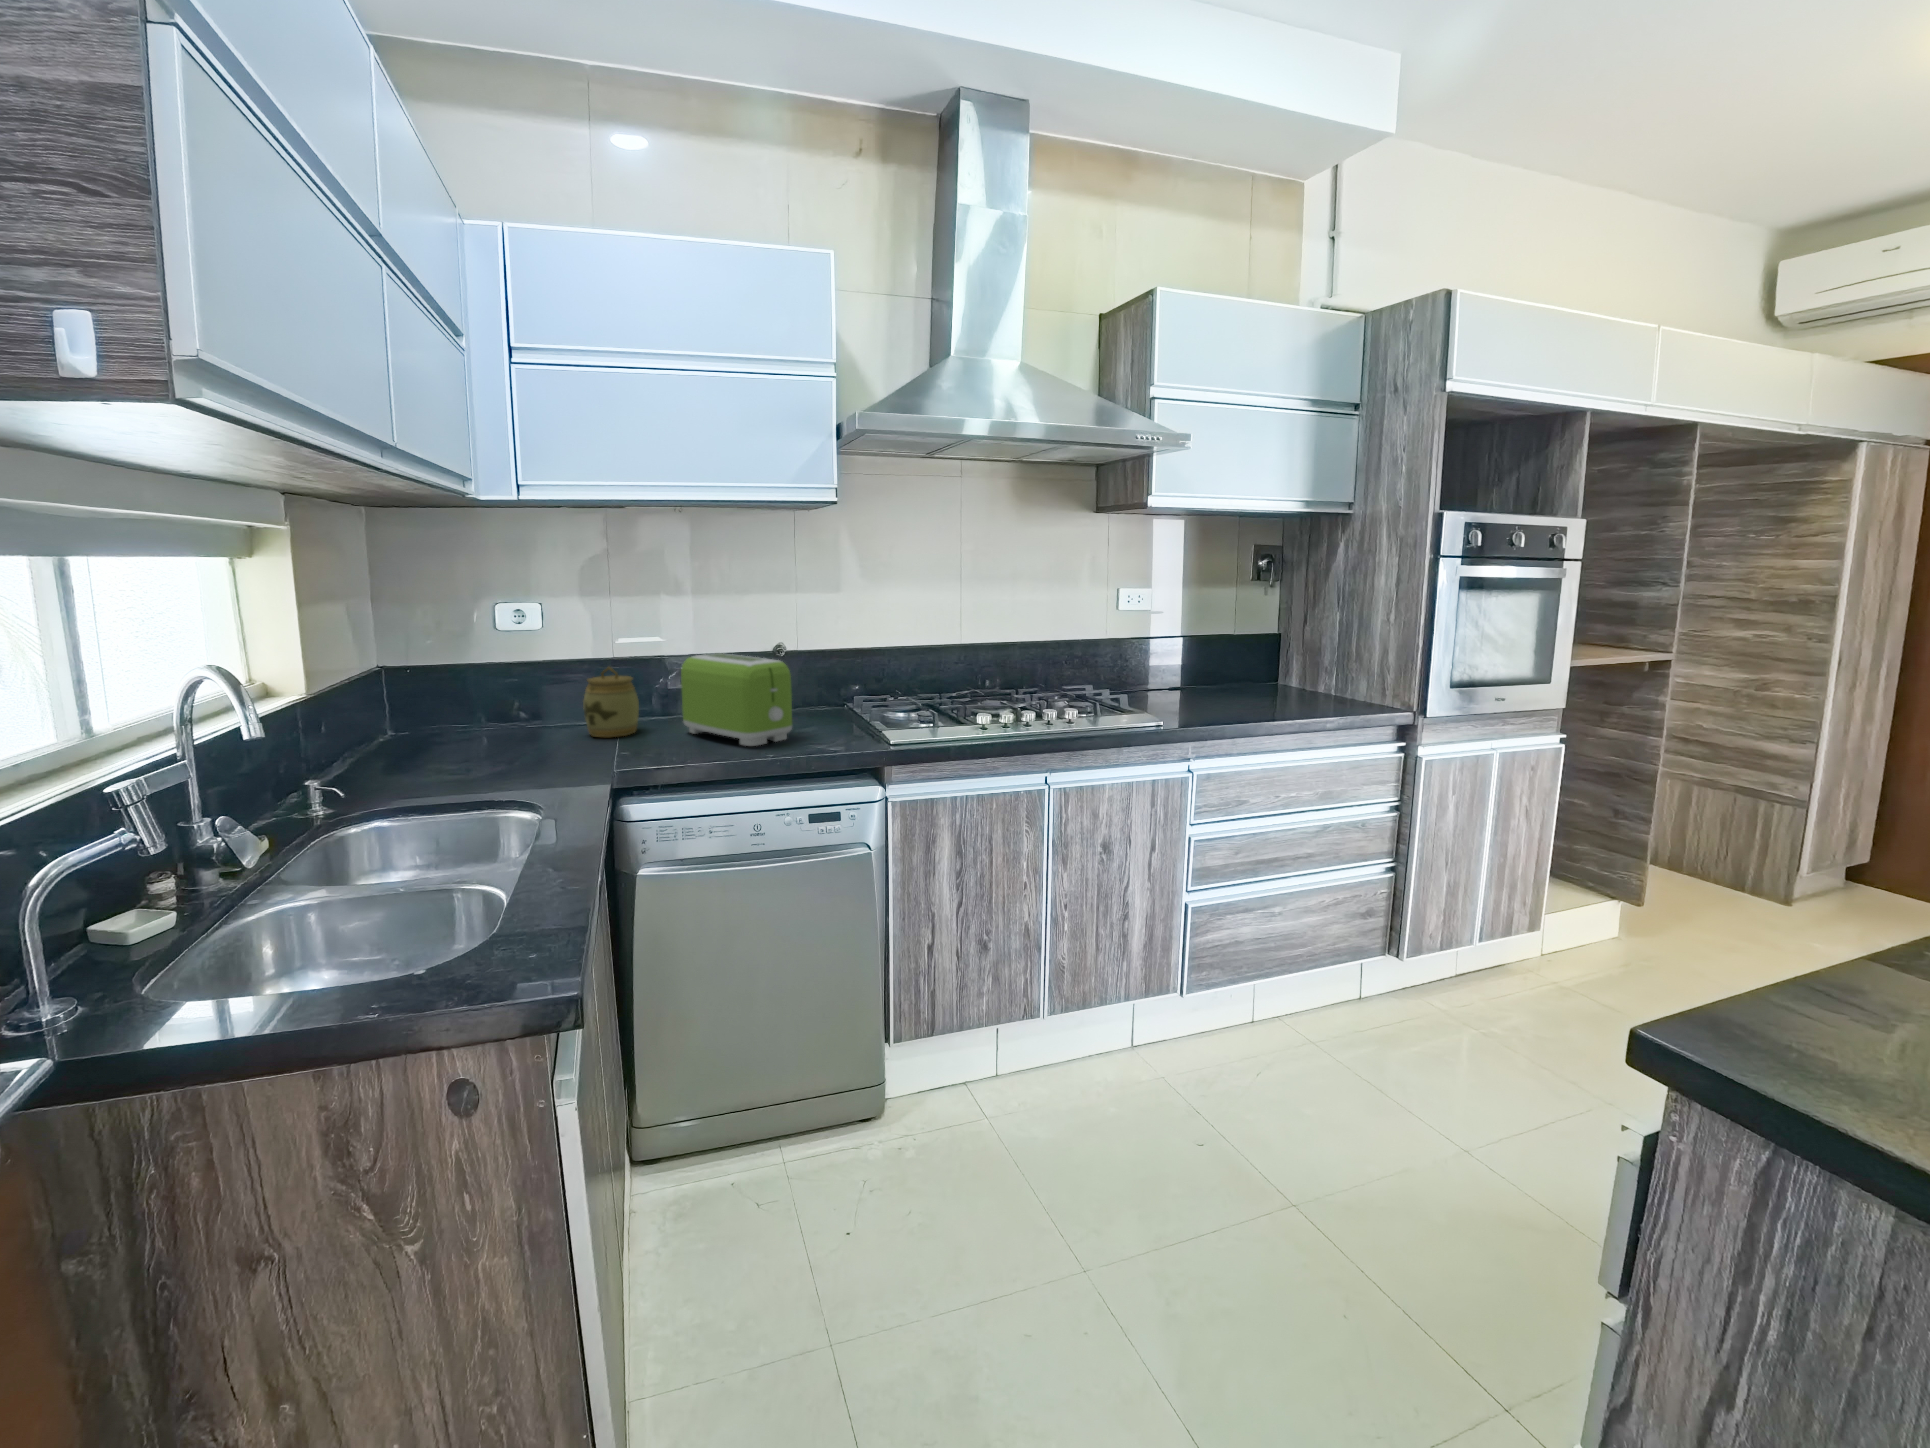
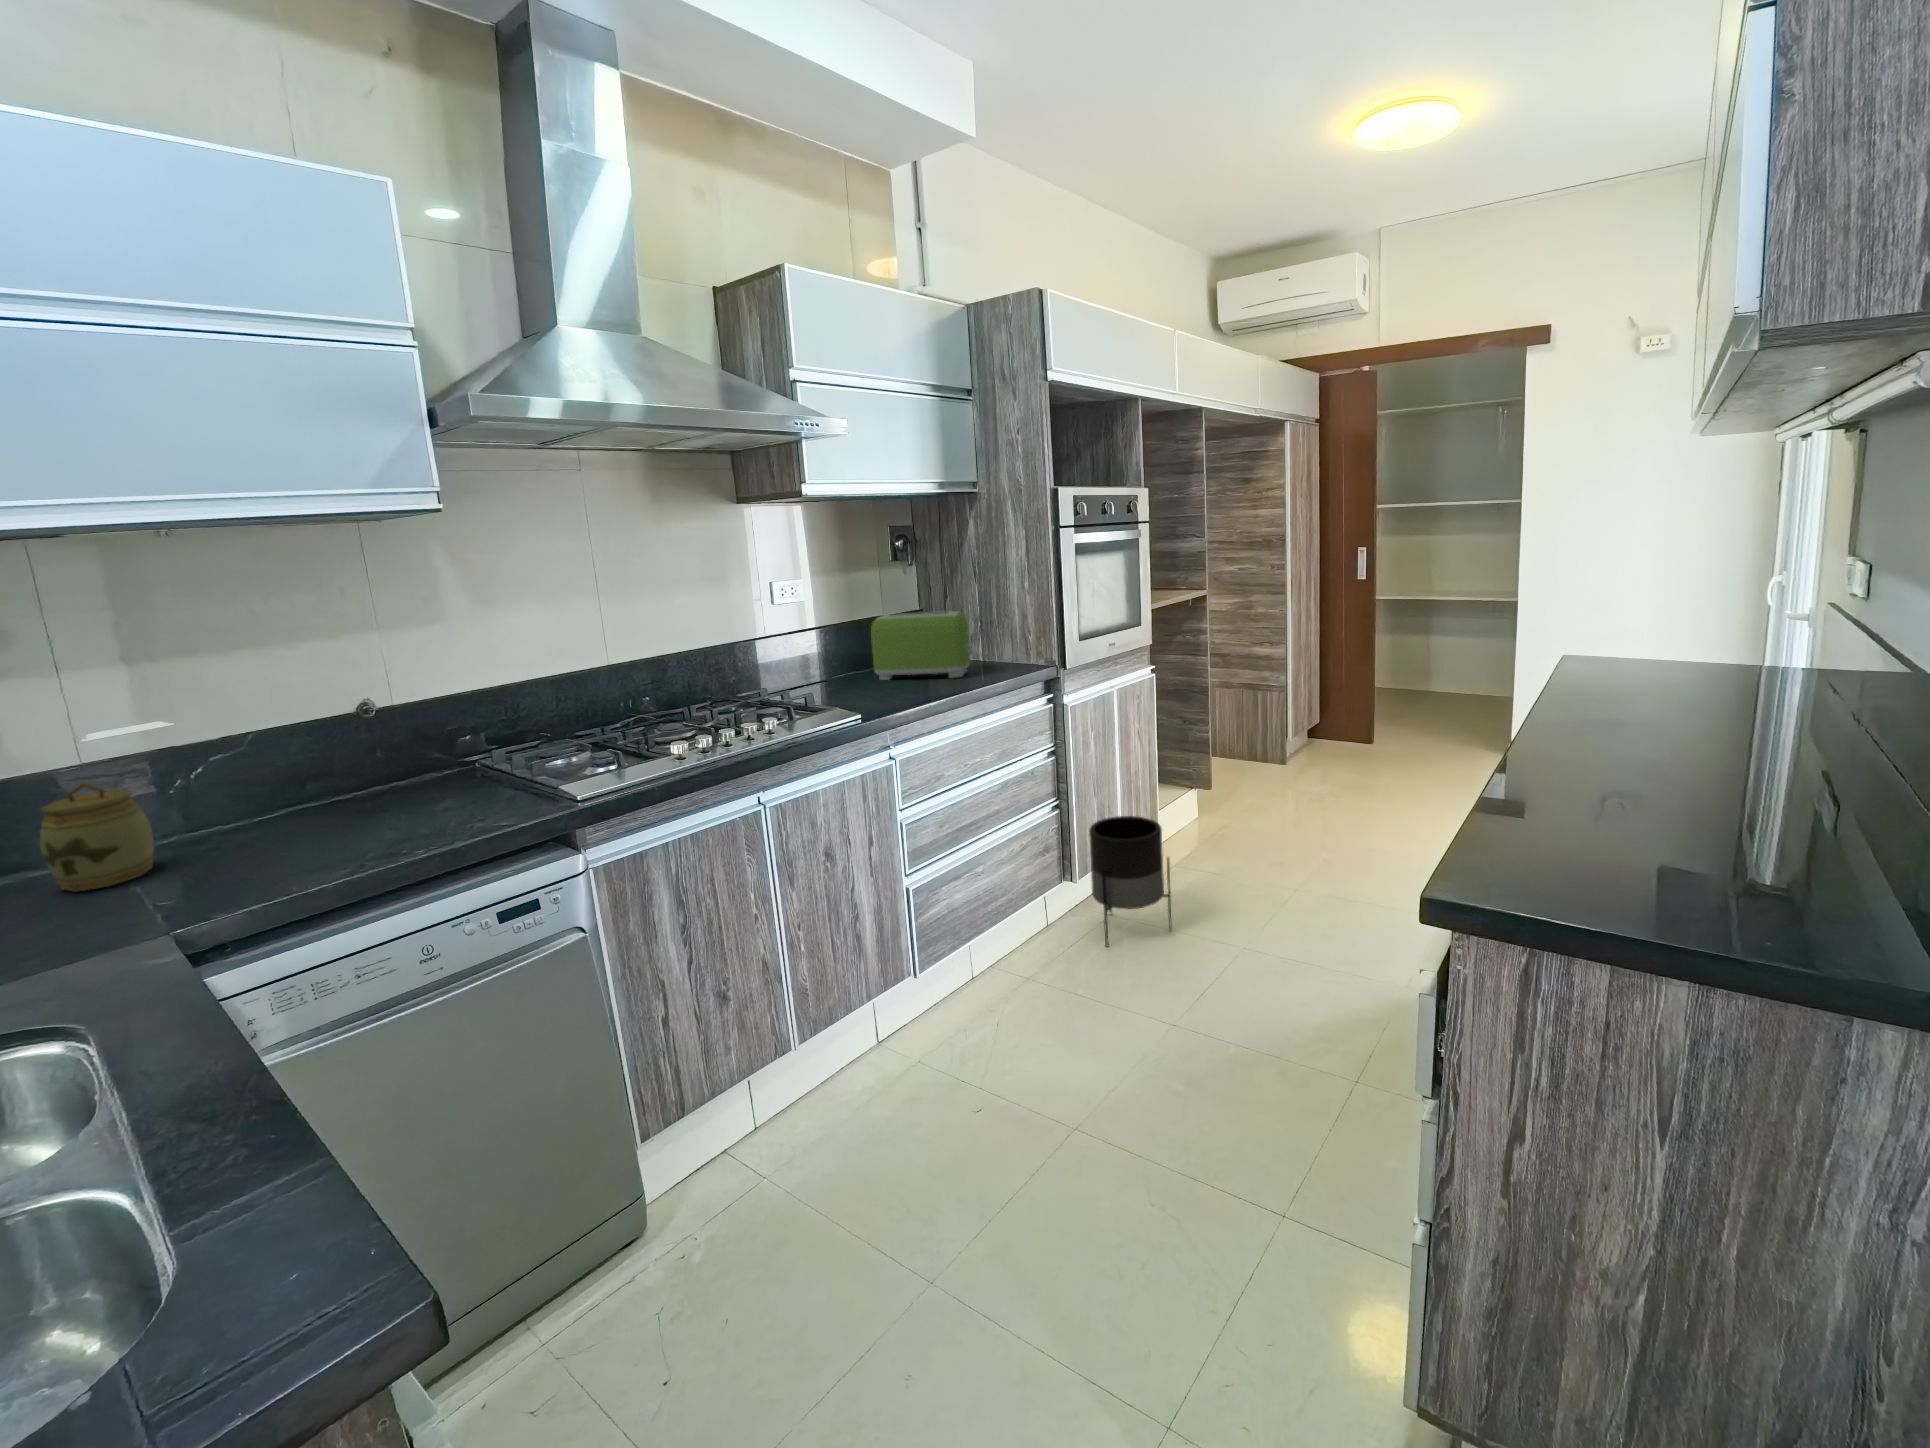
toaster: present [681,653,792,746] -> present [871,611,973,680]
planter: none [1421,896,1534,1053] -> present [1089,816,1172,946]

